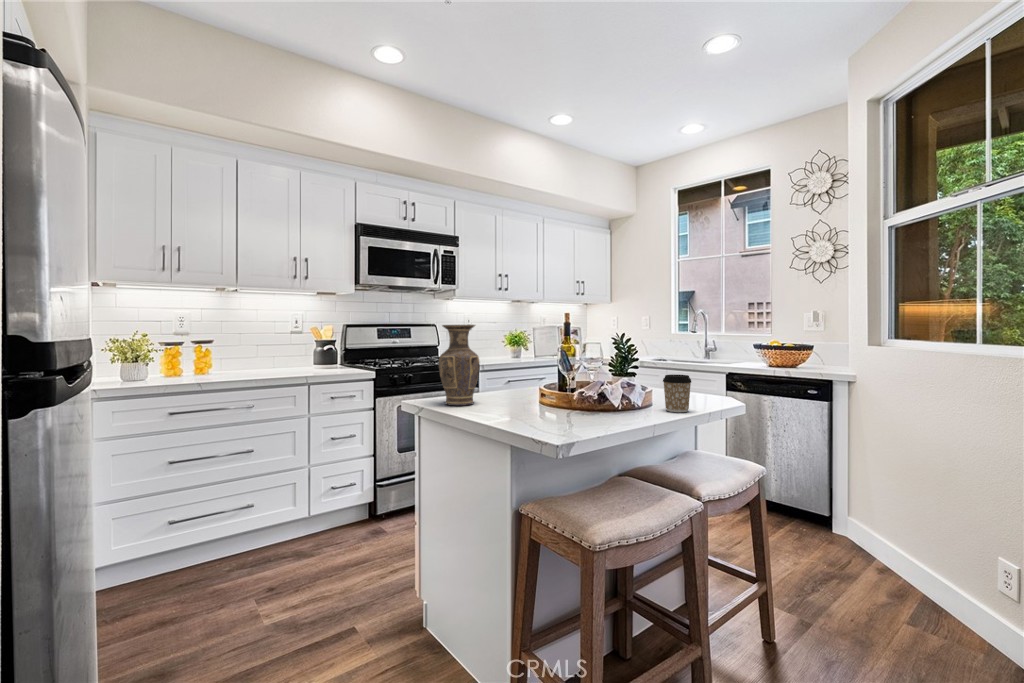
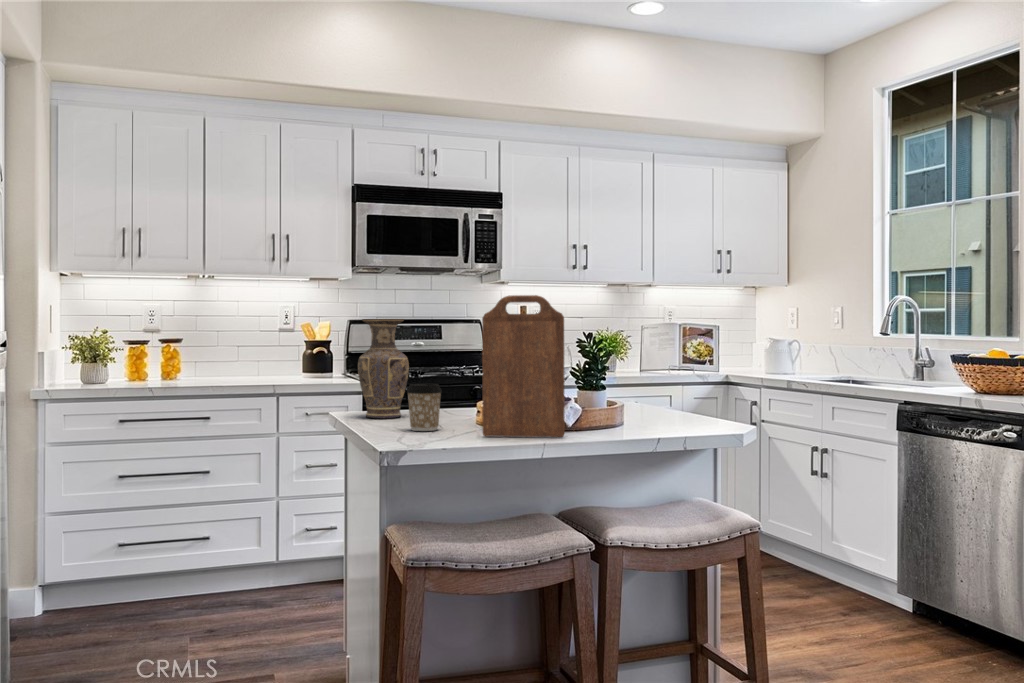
cutting board: none [594,306,657,421] -> present [482,295,565,437]
coffee cup: present [663,375,691,412] -> present [407,384,442,431]

